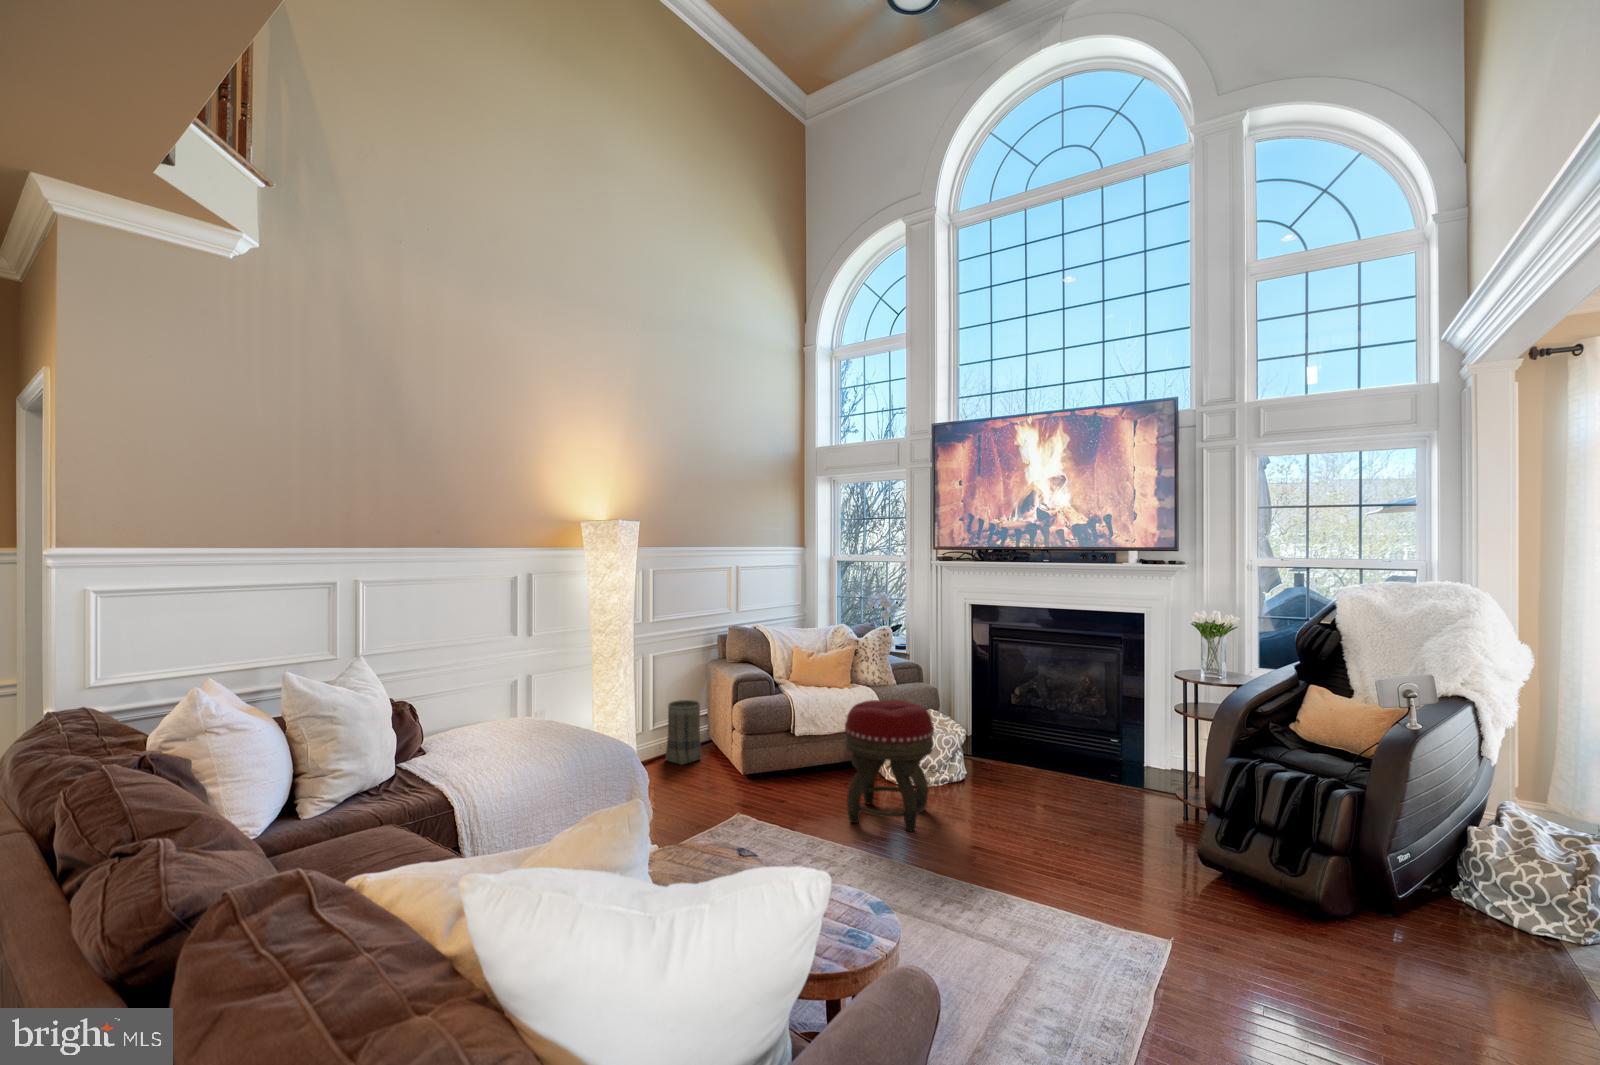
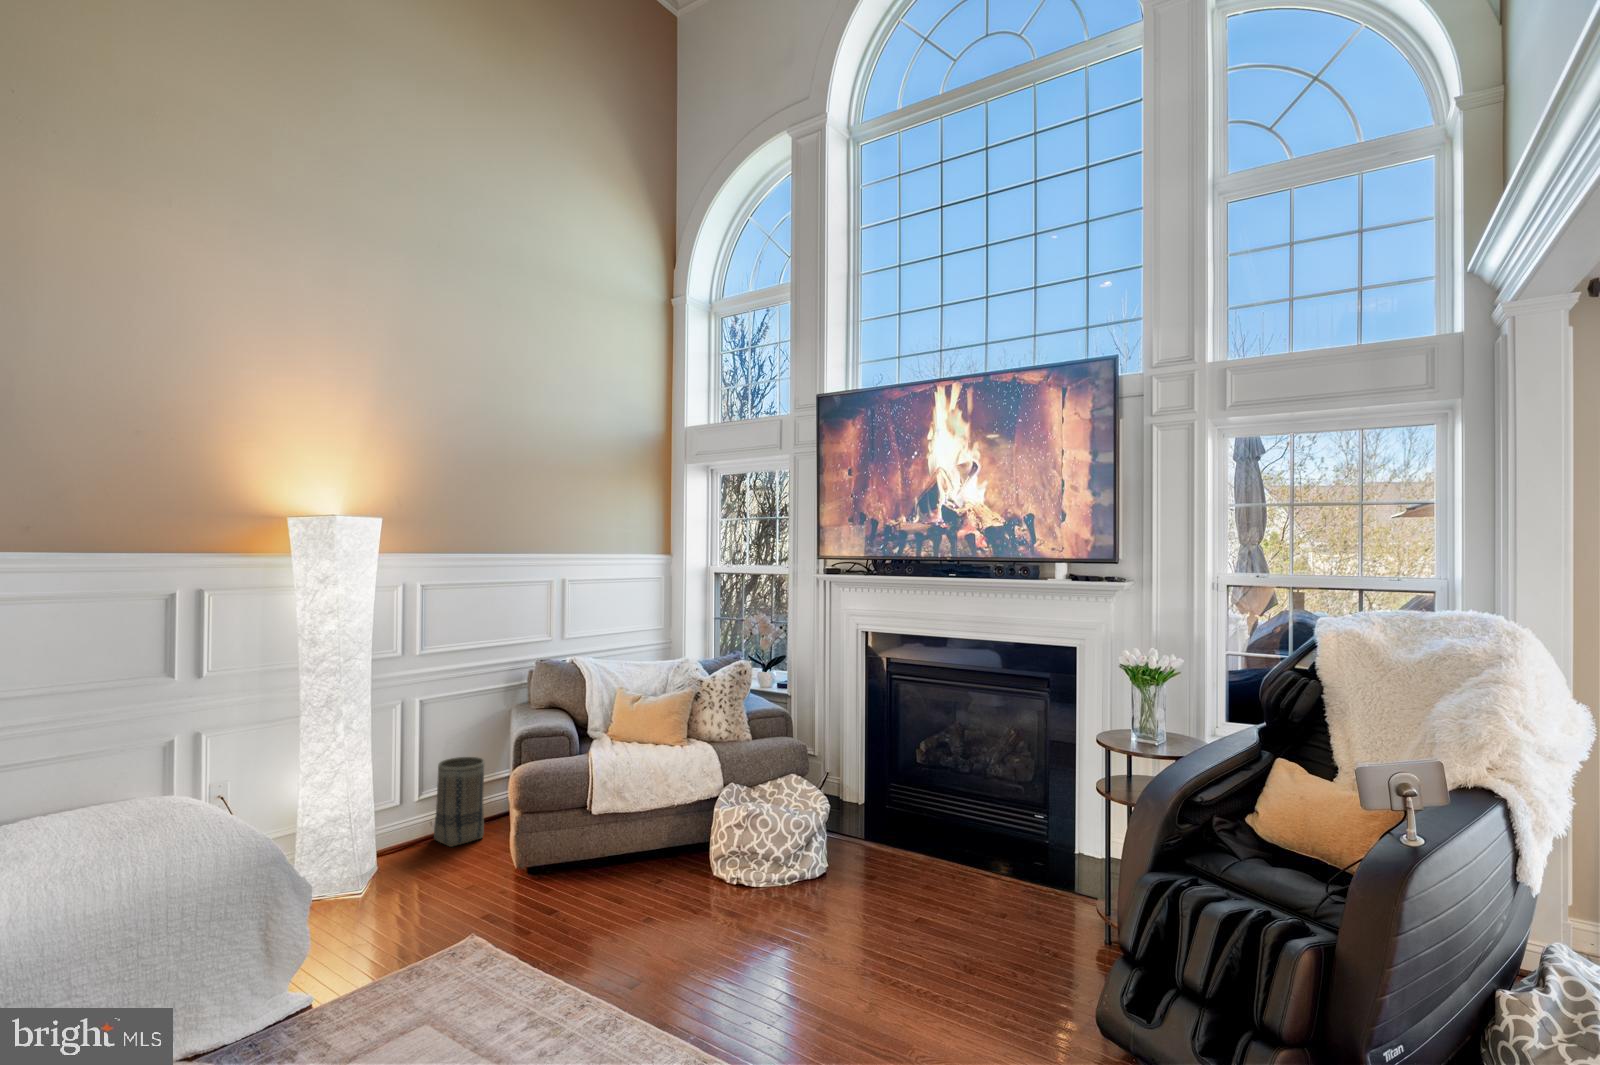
footstool: present [845,700,934,831] -> none [623,768,754,965]

